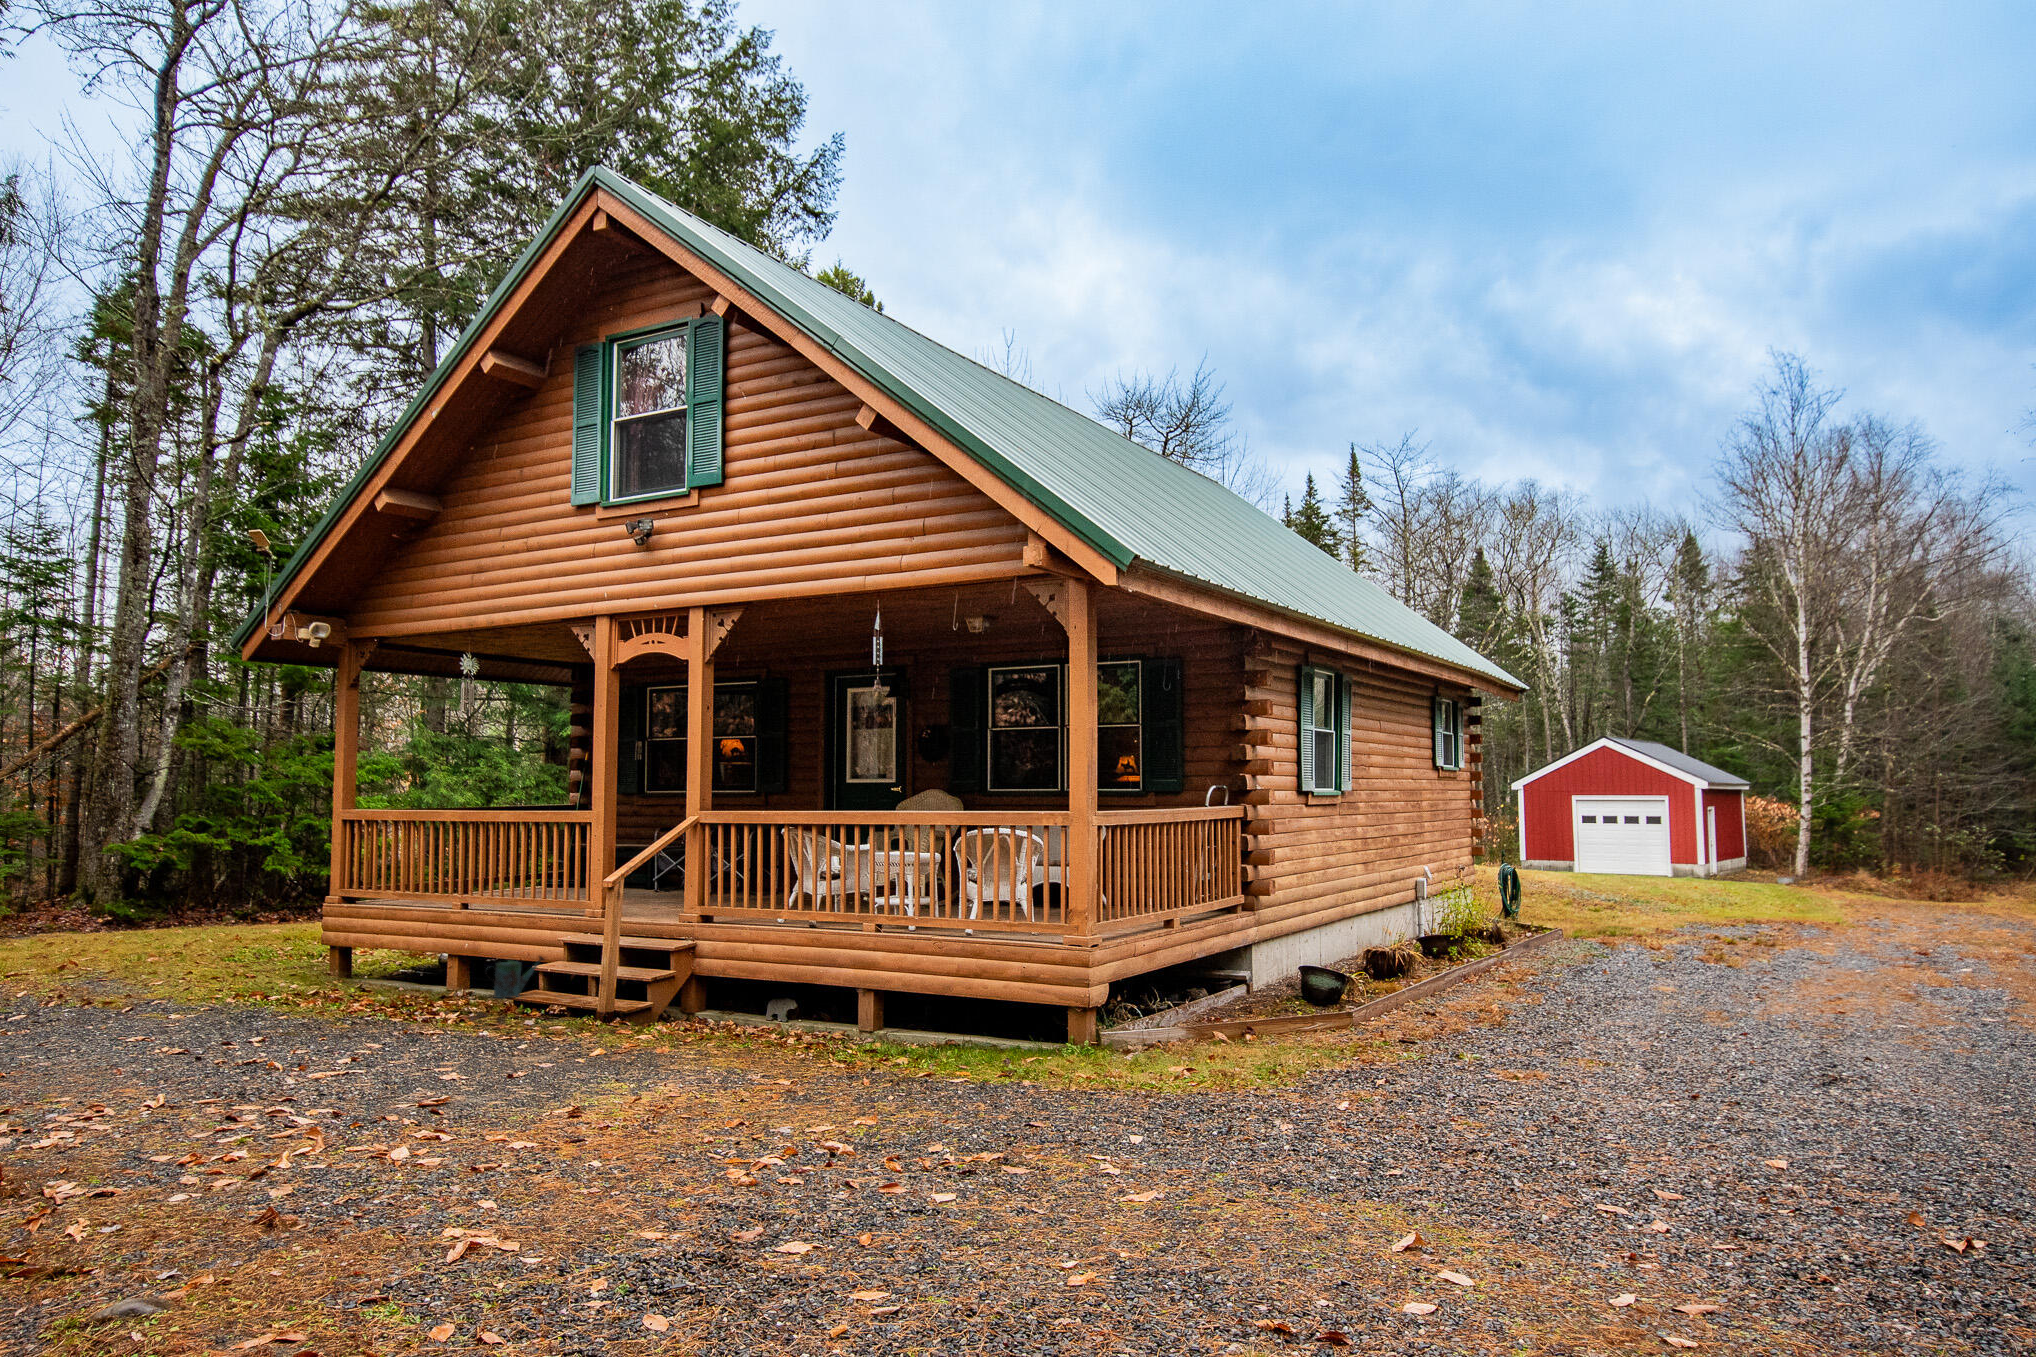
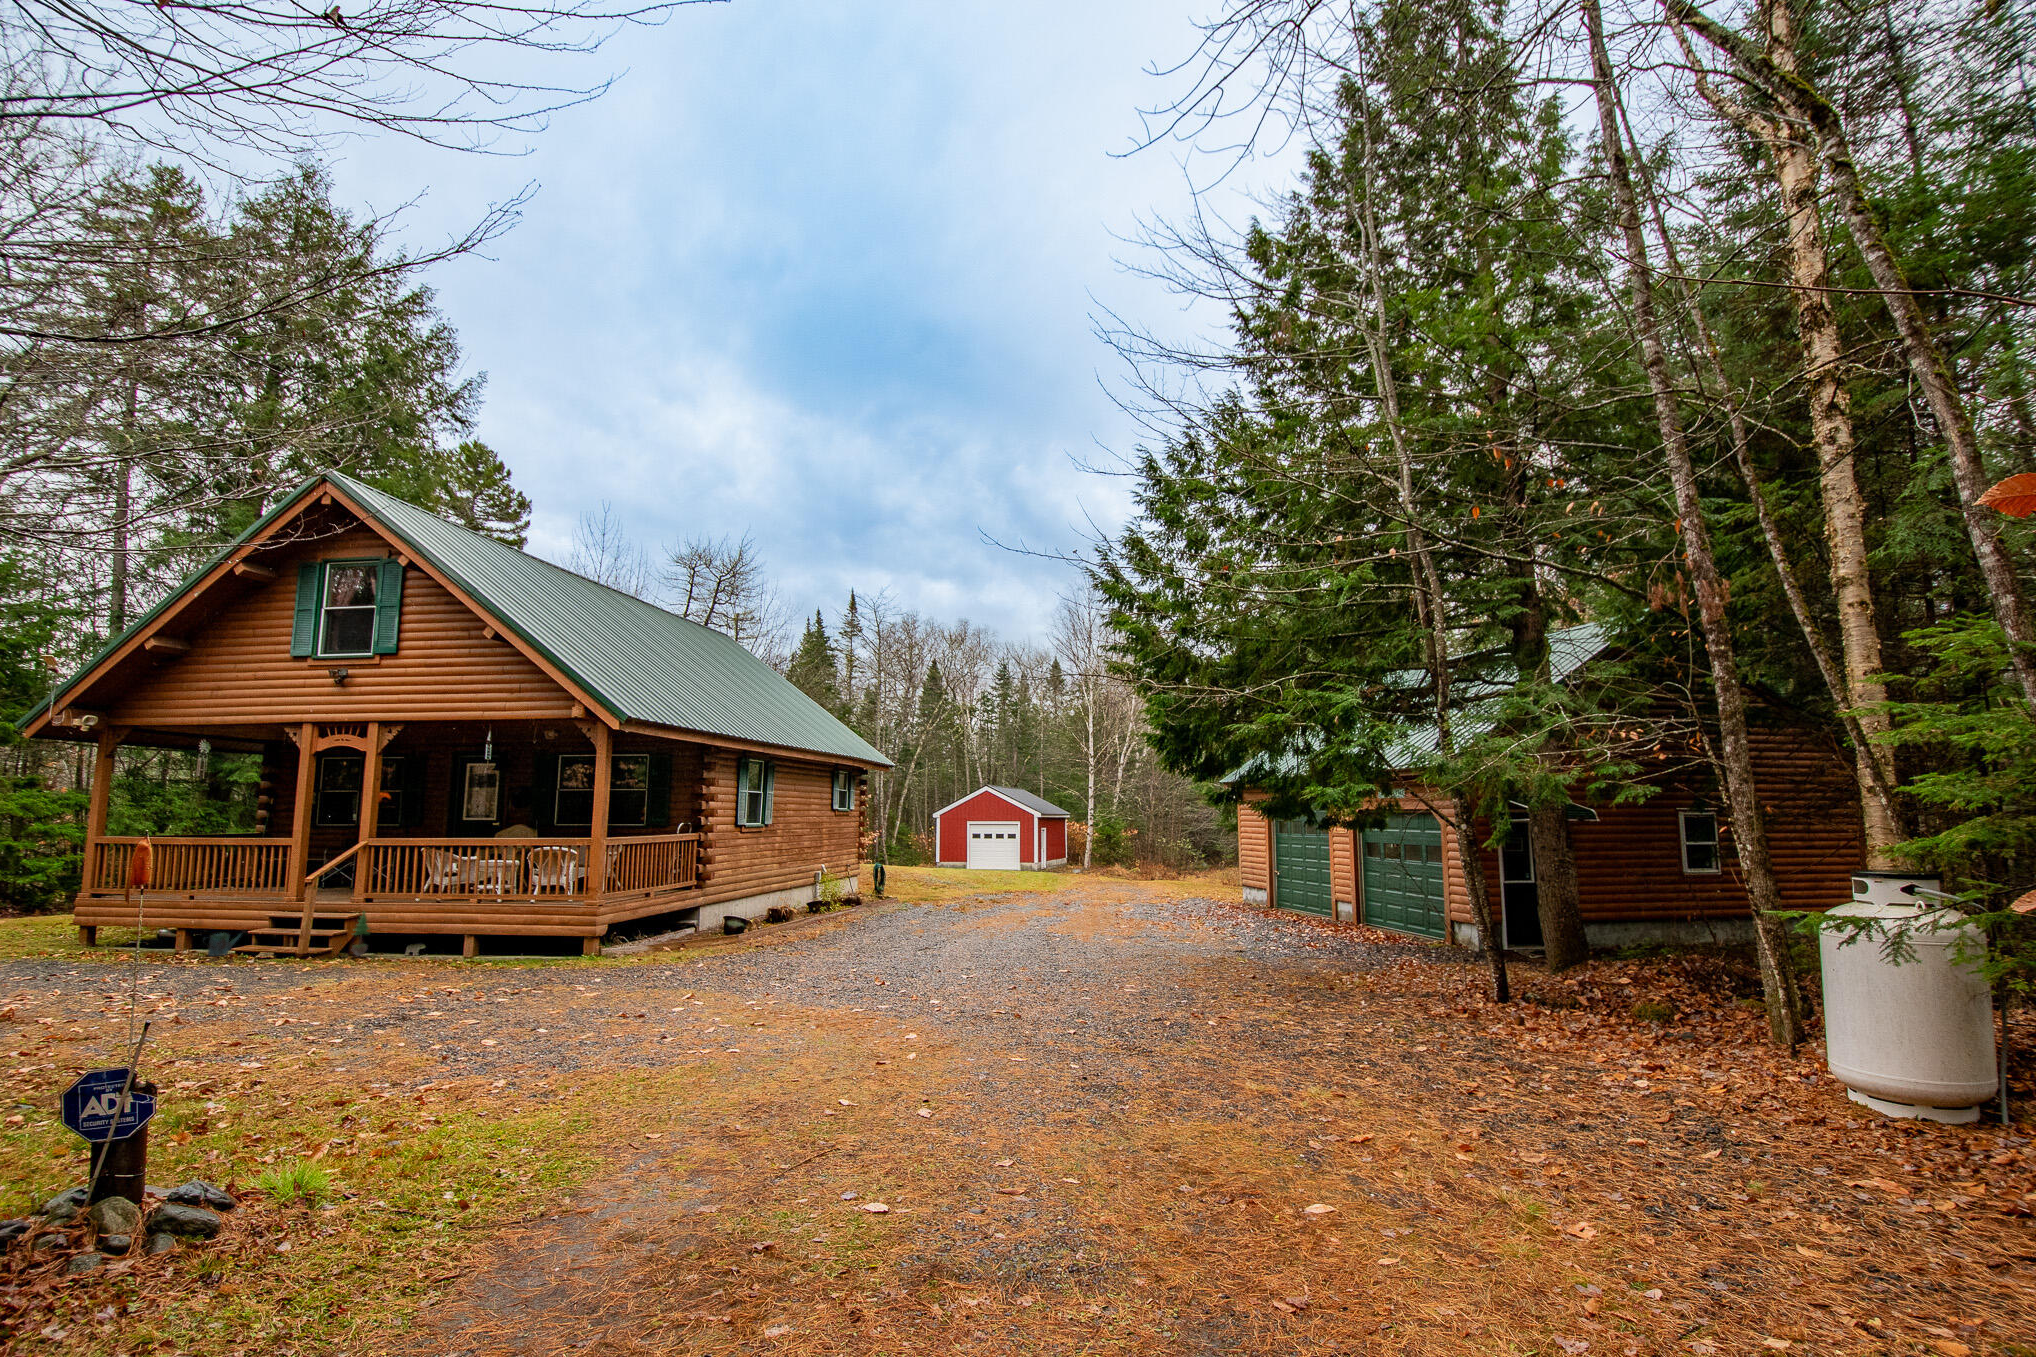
potted tree: none [683,934,712,1016] -> present [352,911,369,956]

